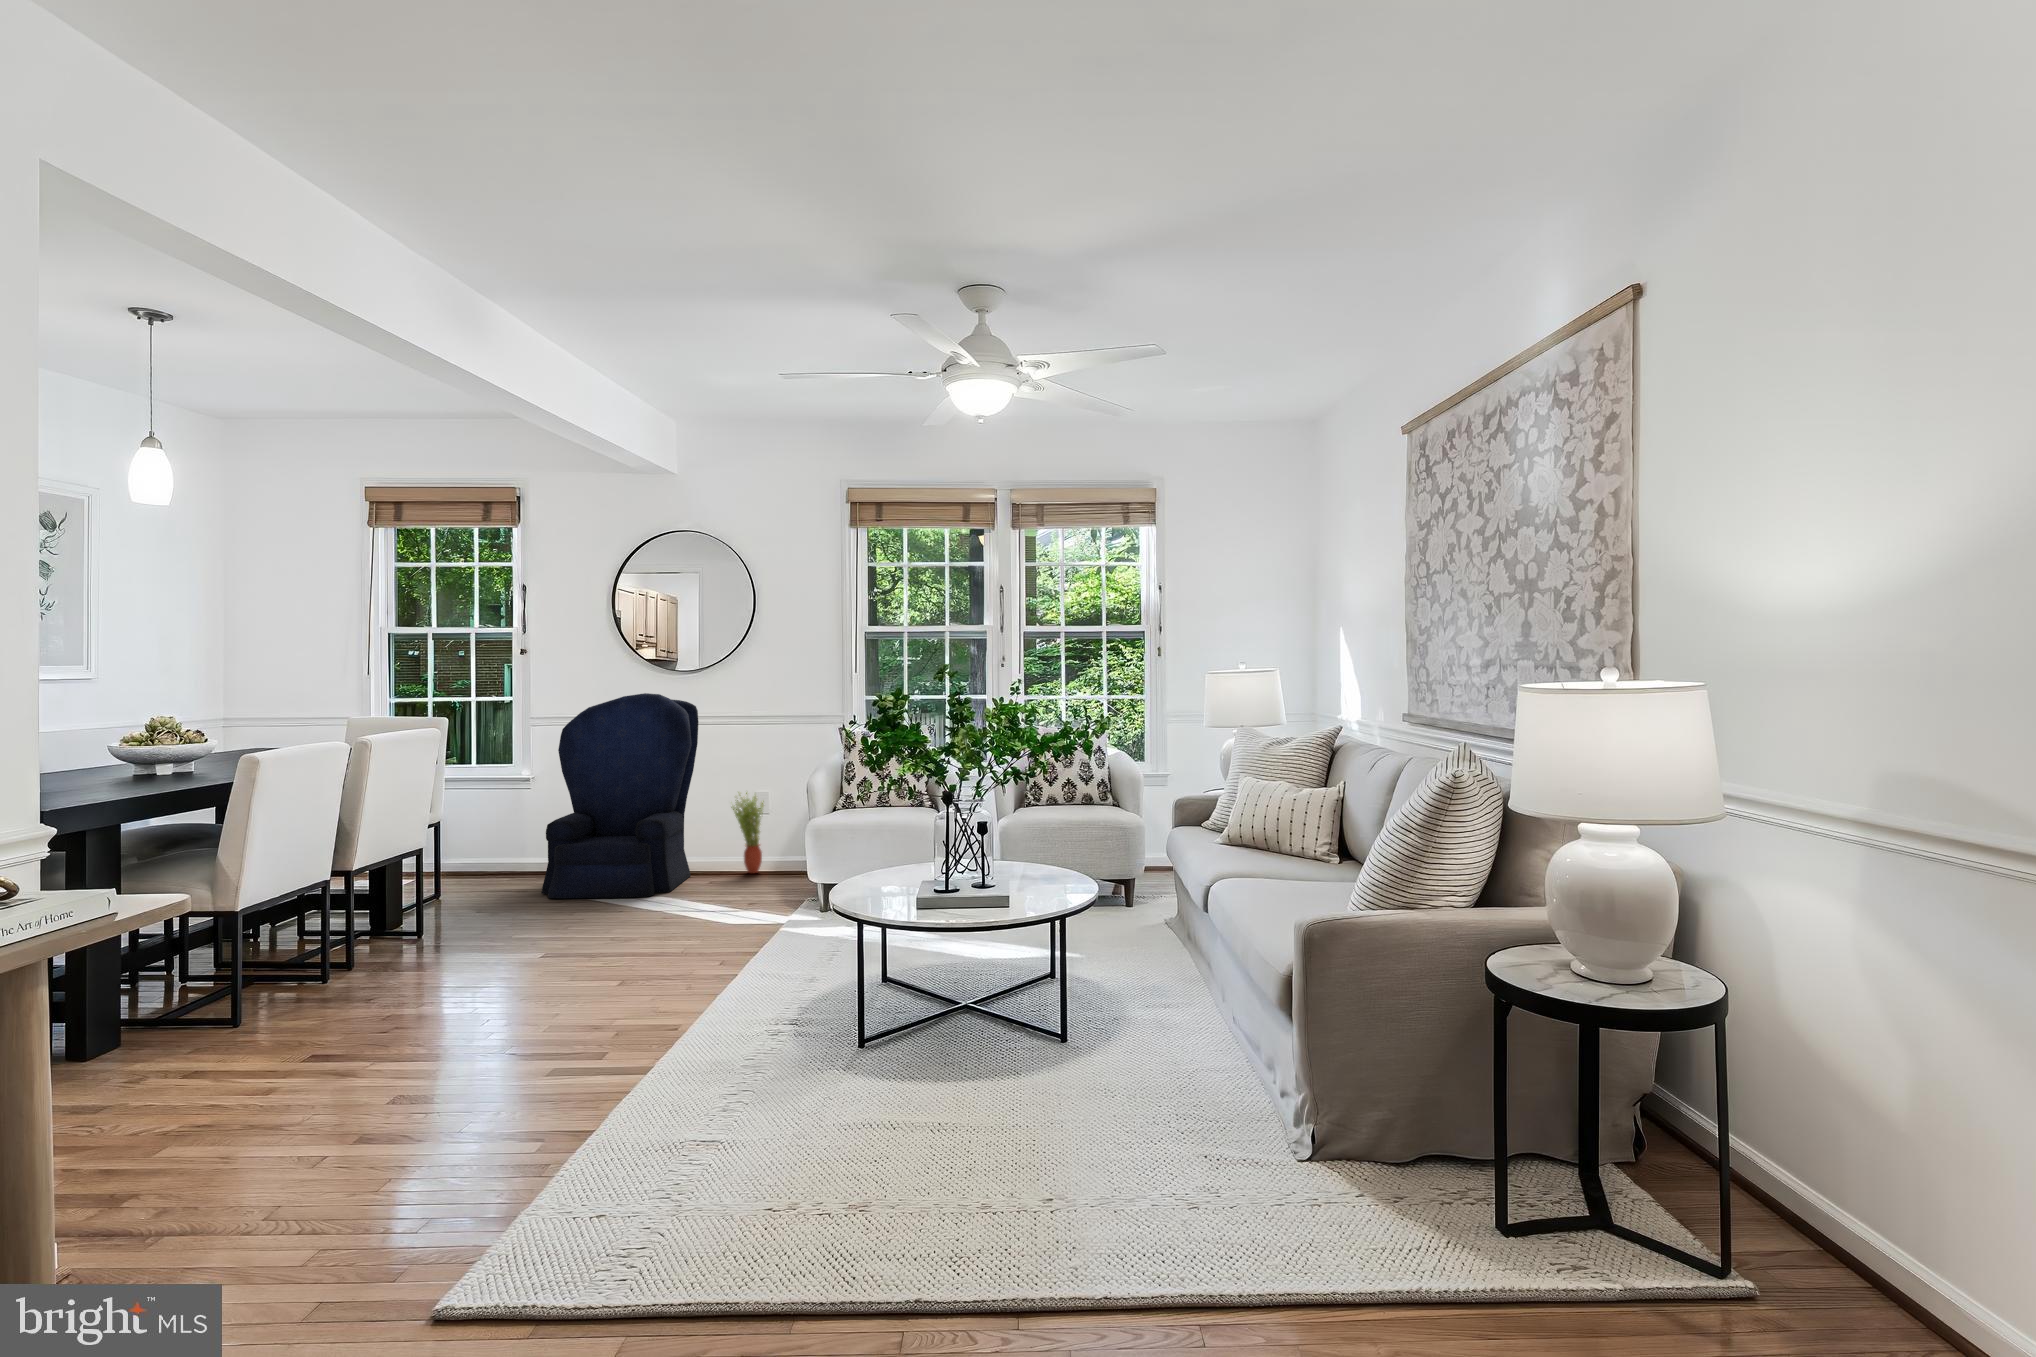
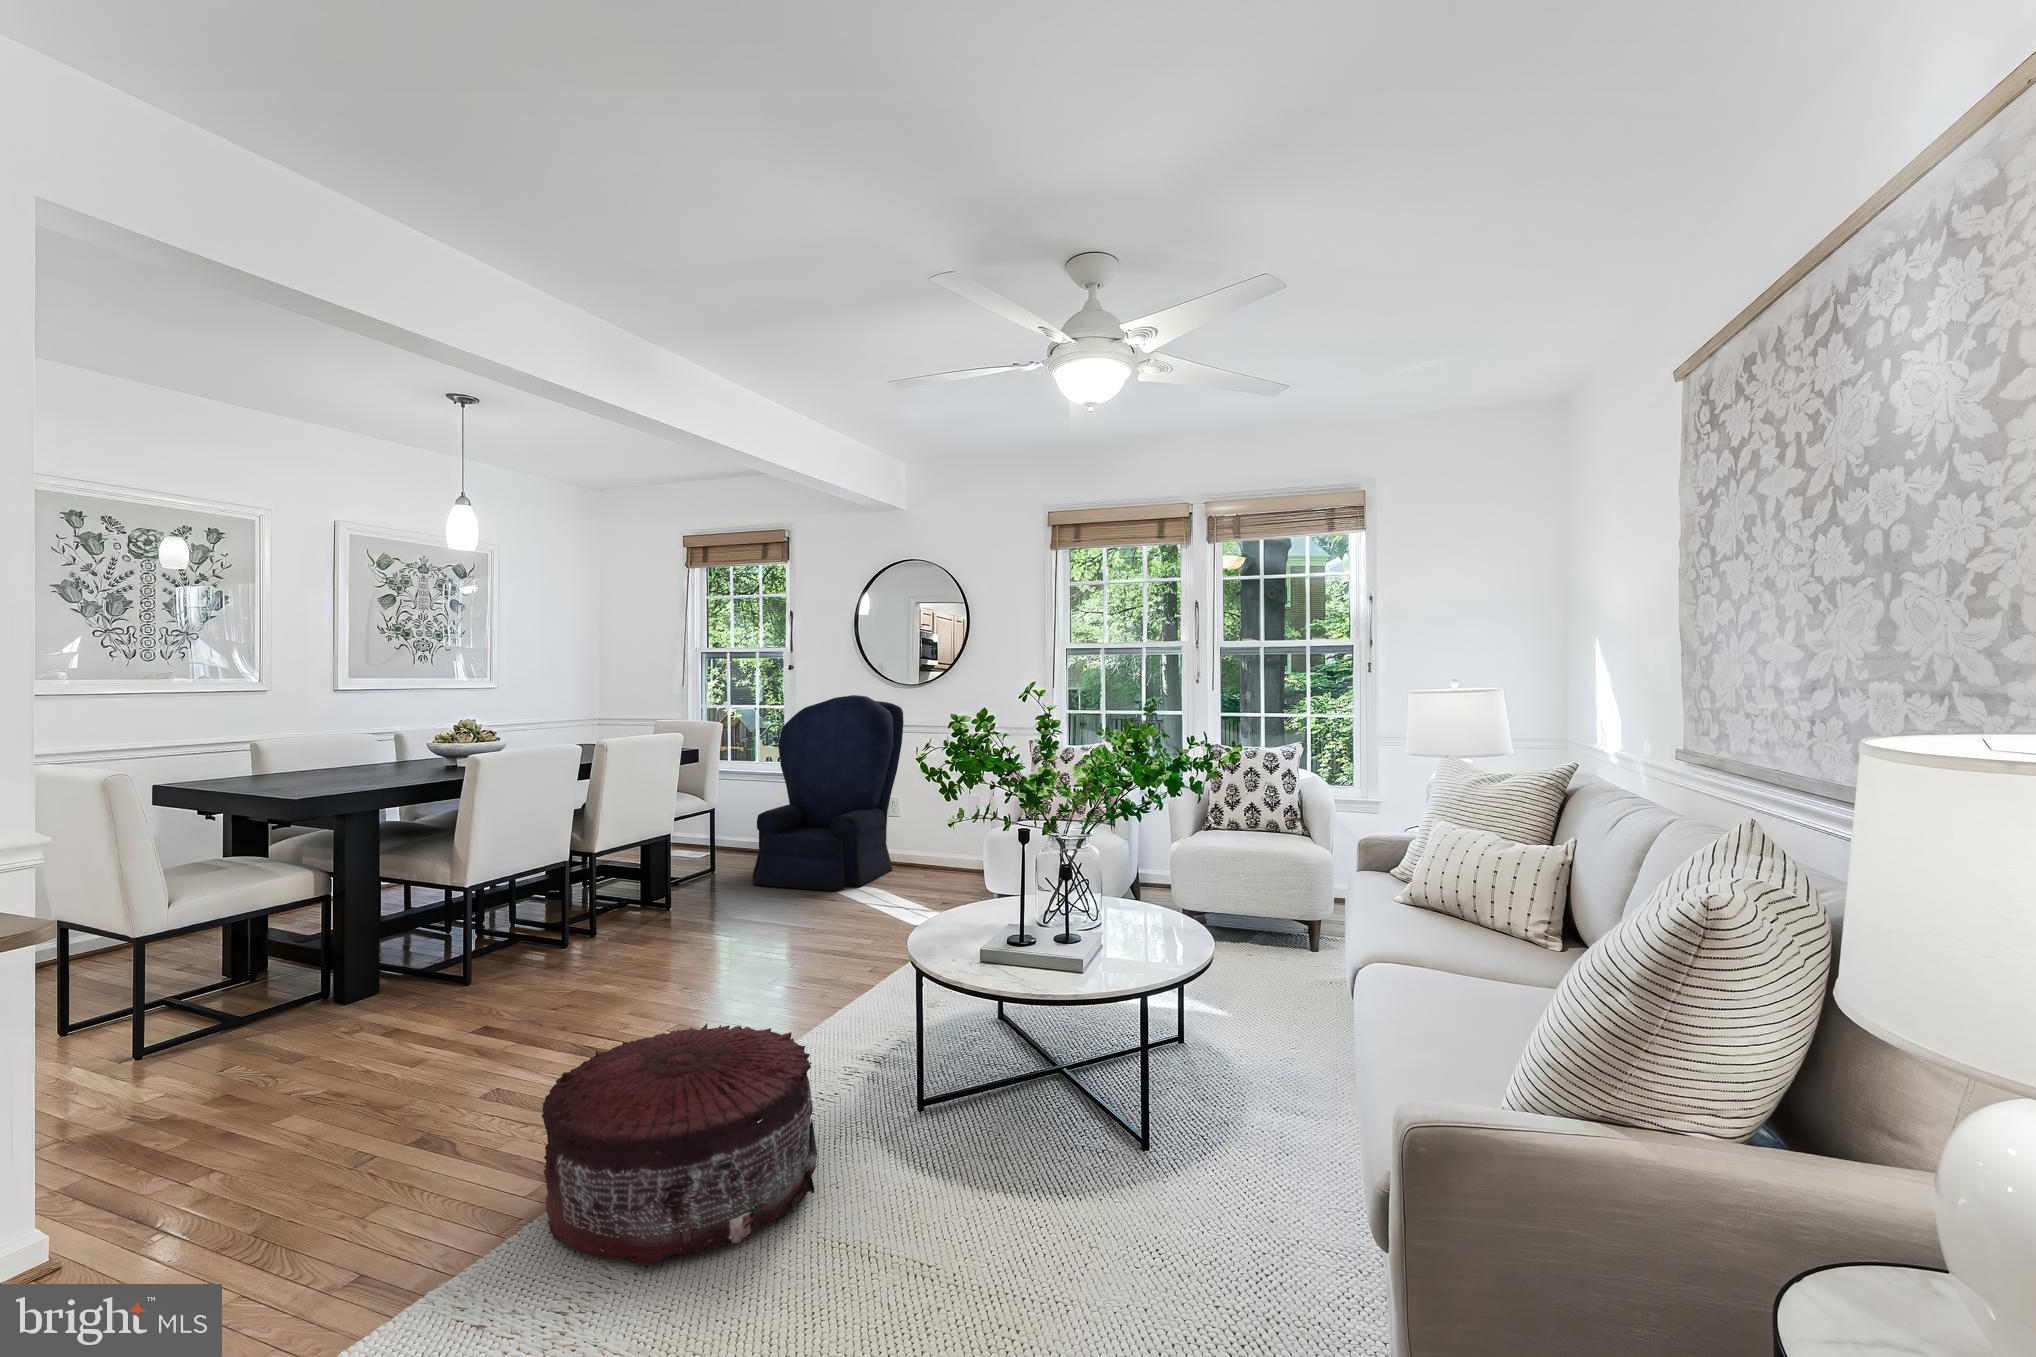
potted plant: present [731,792,764,873] -> none [928,792,962,872]
pouf: none [609,966,842,1133] -> present [542,1023,817,1265]

